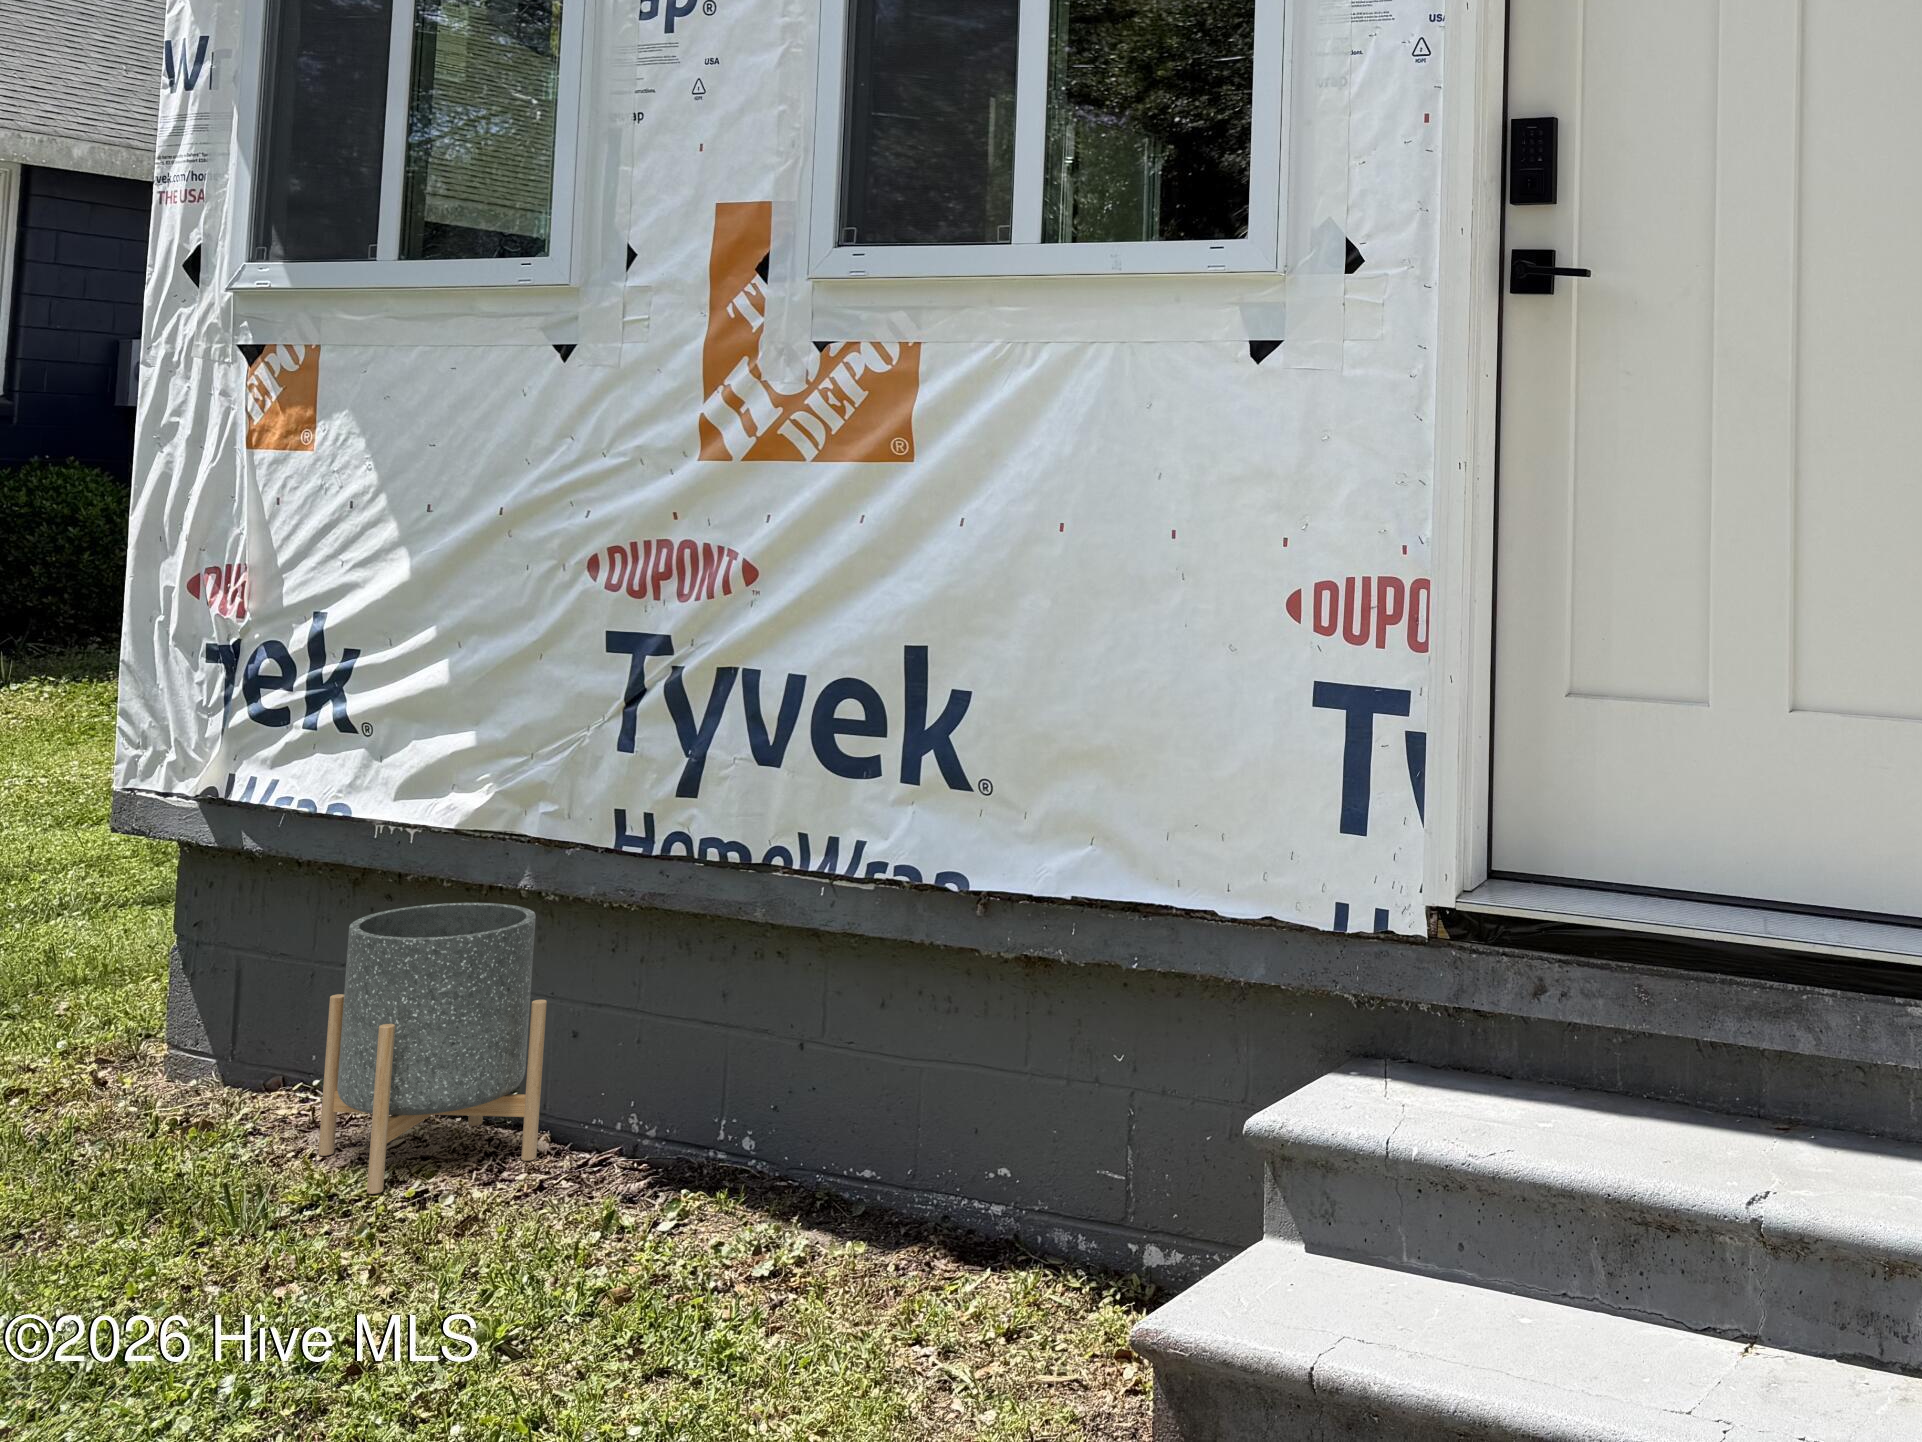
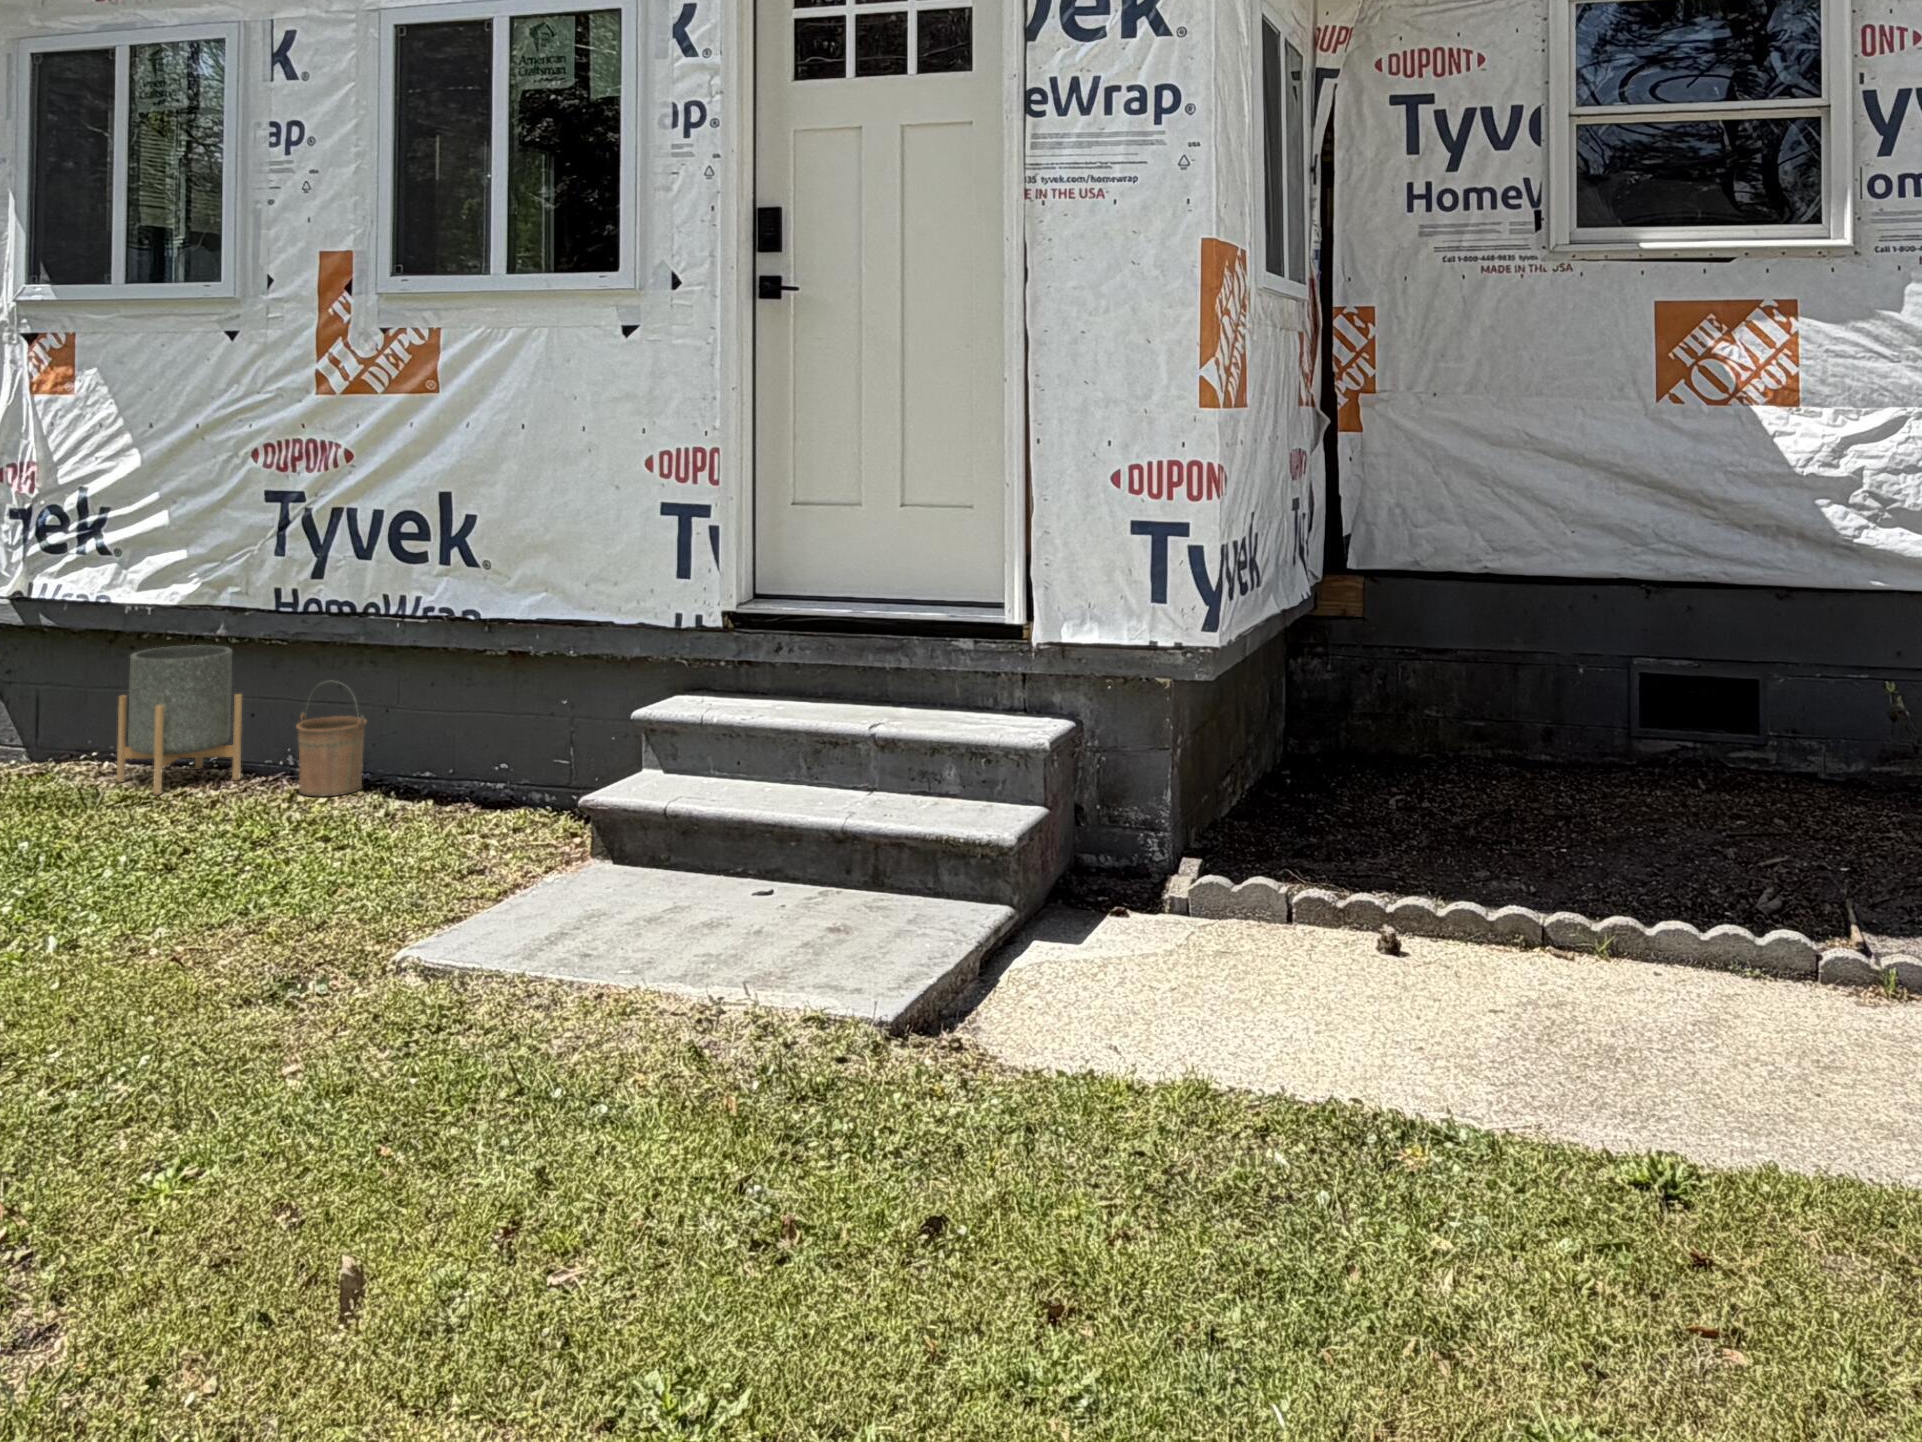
bucket: none [628,990,760,1215] -> present [296,686,367,796]

